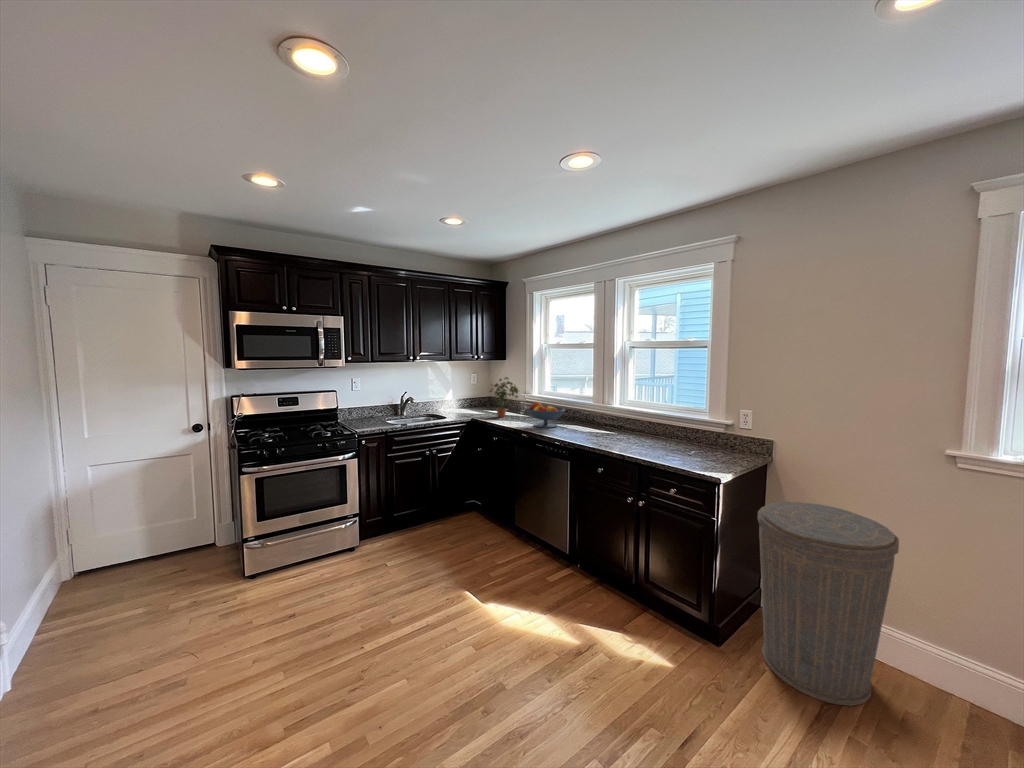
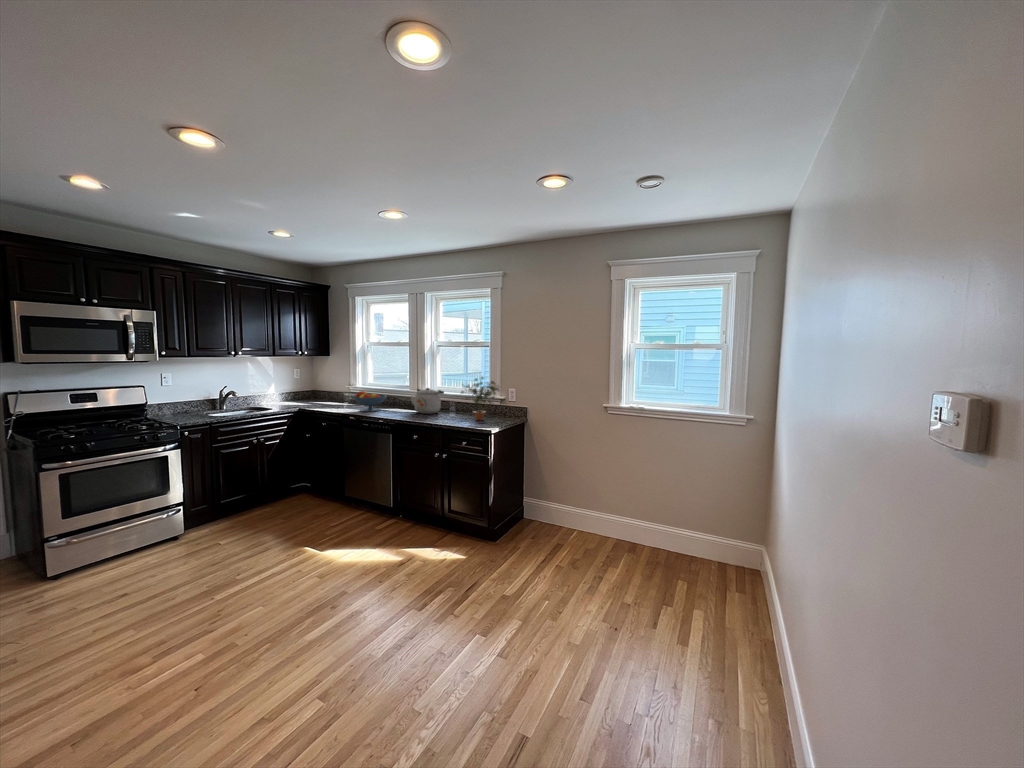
potted plant: present [490,377,518,417] -> present [461,377,499,420]
kettle: none [594,402,638,436] -> present [411,388,444,414]
trash can: present [757,502,899,706] -> none [515,444,581,554]

